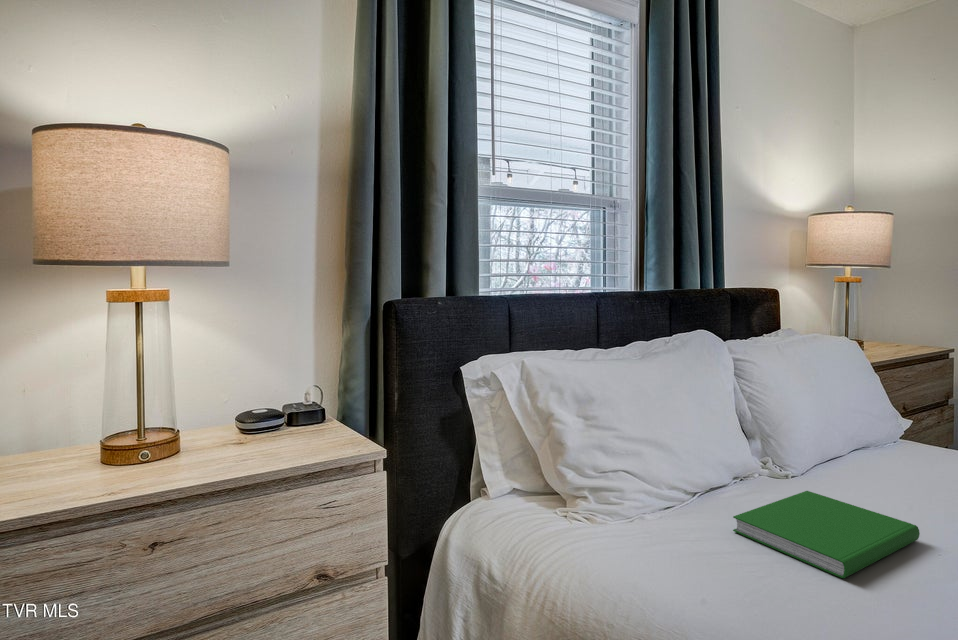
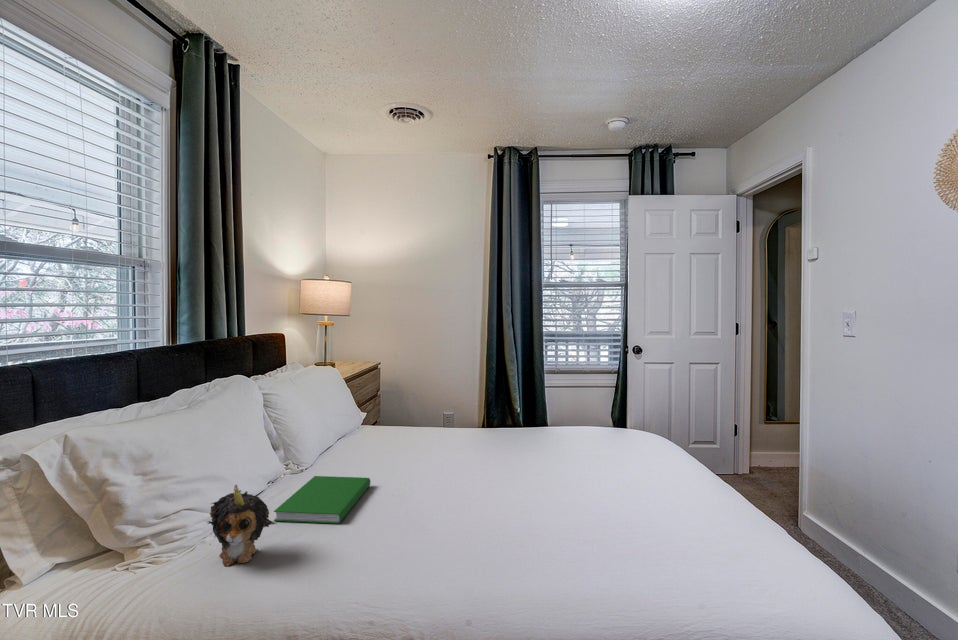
plush toy: none [639,453,731,568] -> present [208,485,276,566]

